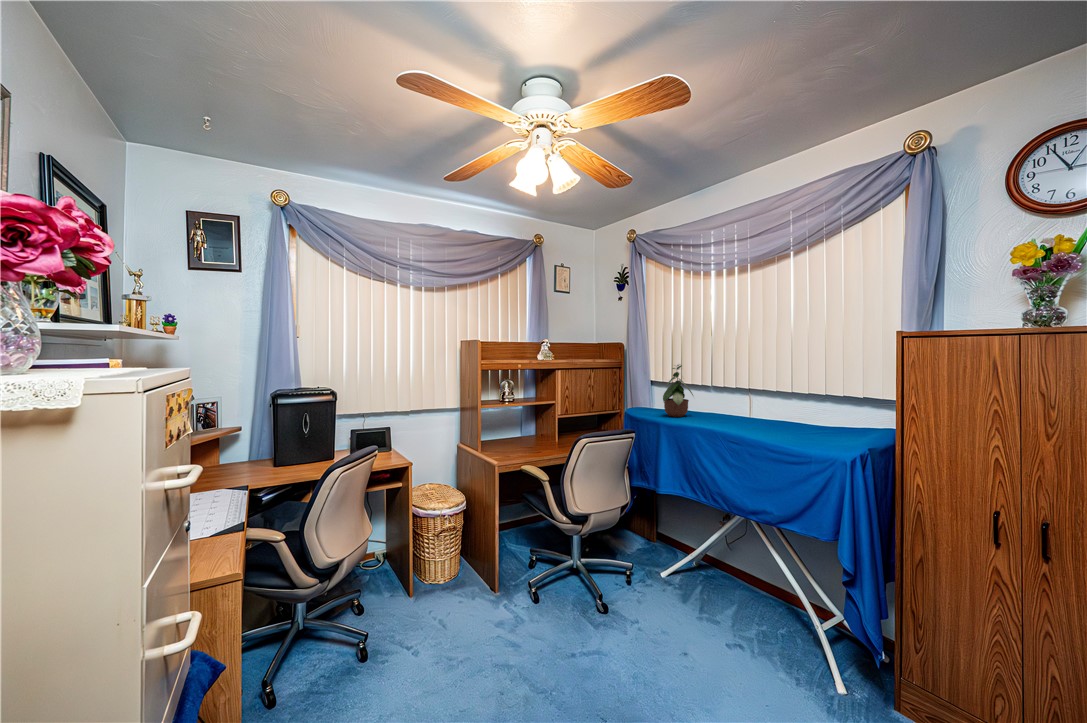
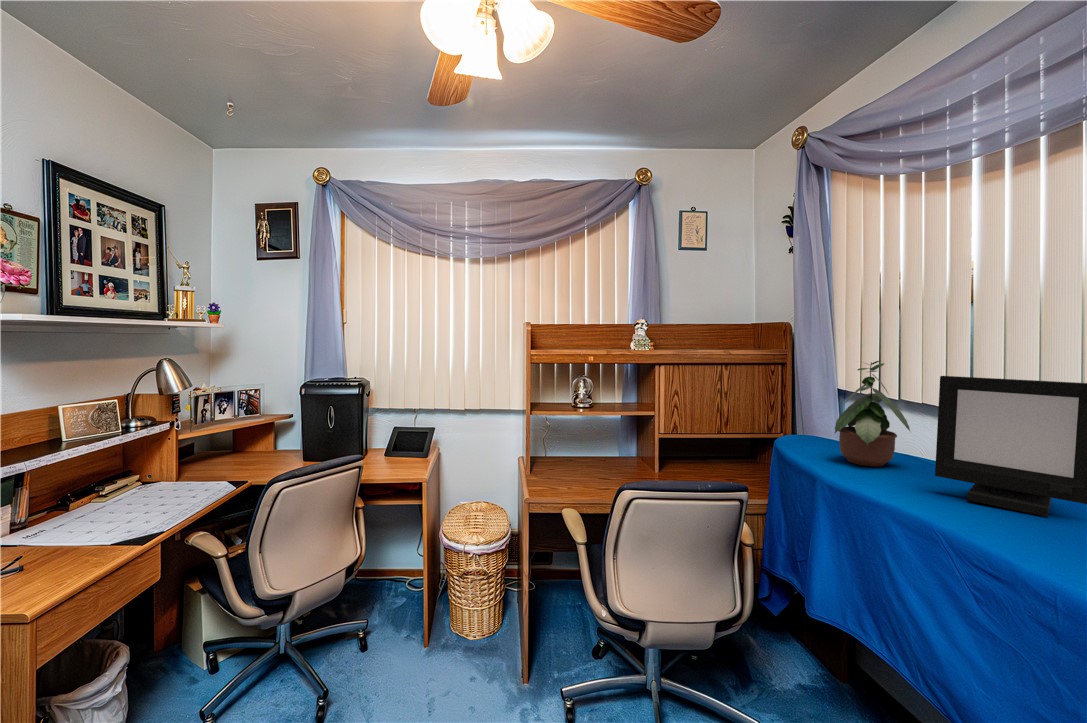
picture frame: none [707,370,758,425] -> present [935,376,1087,517]

